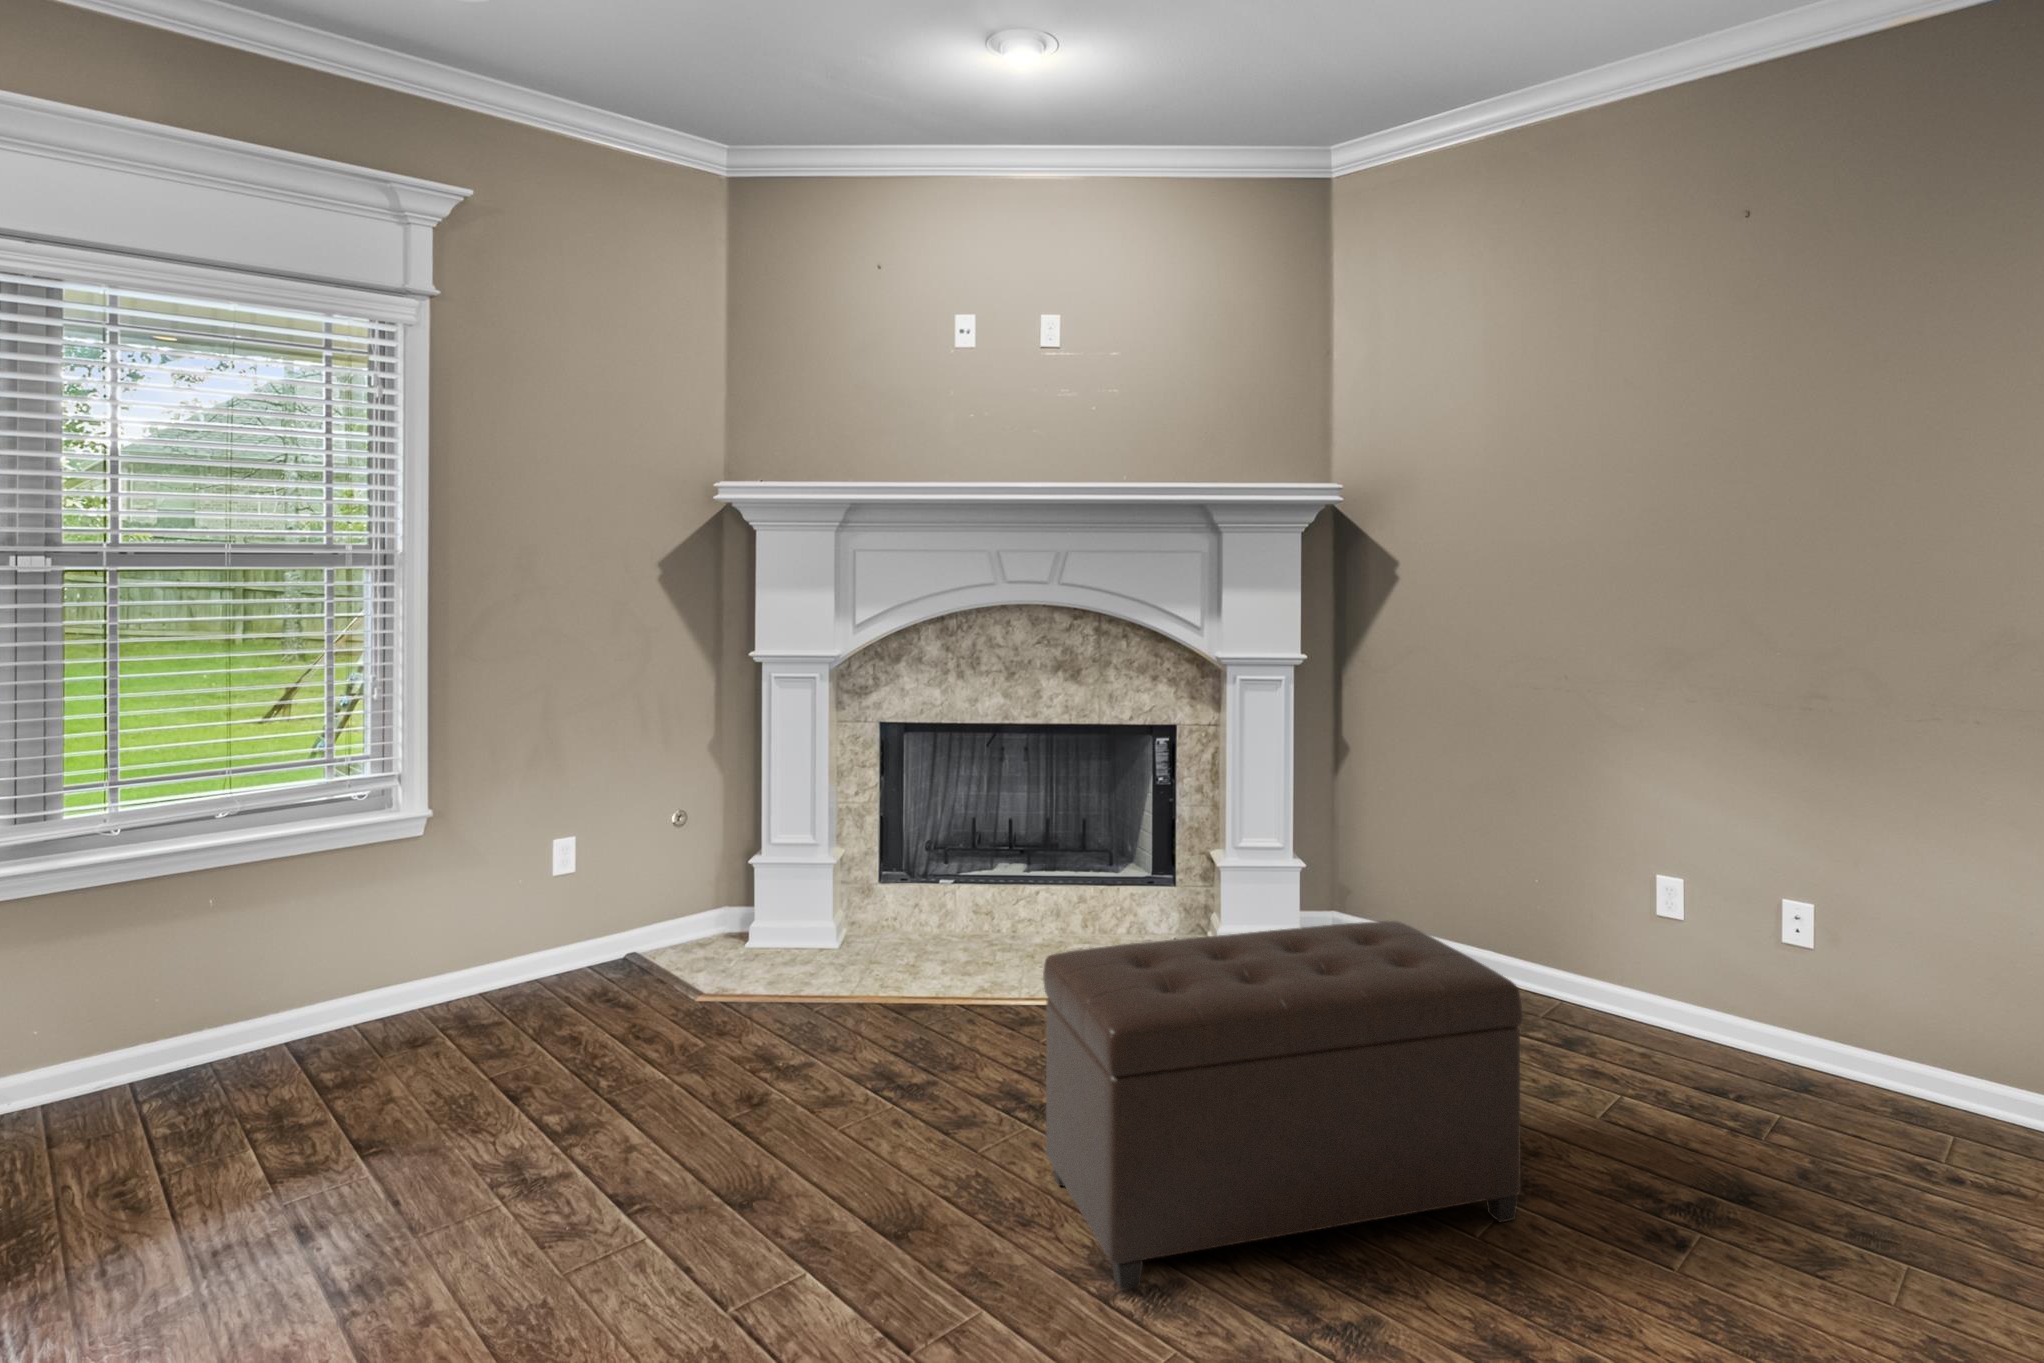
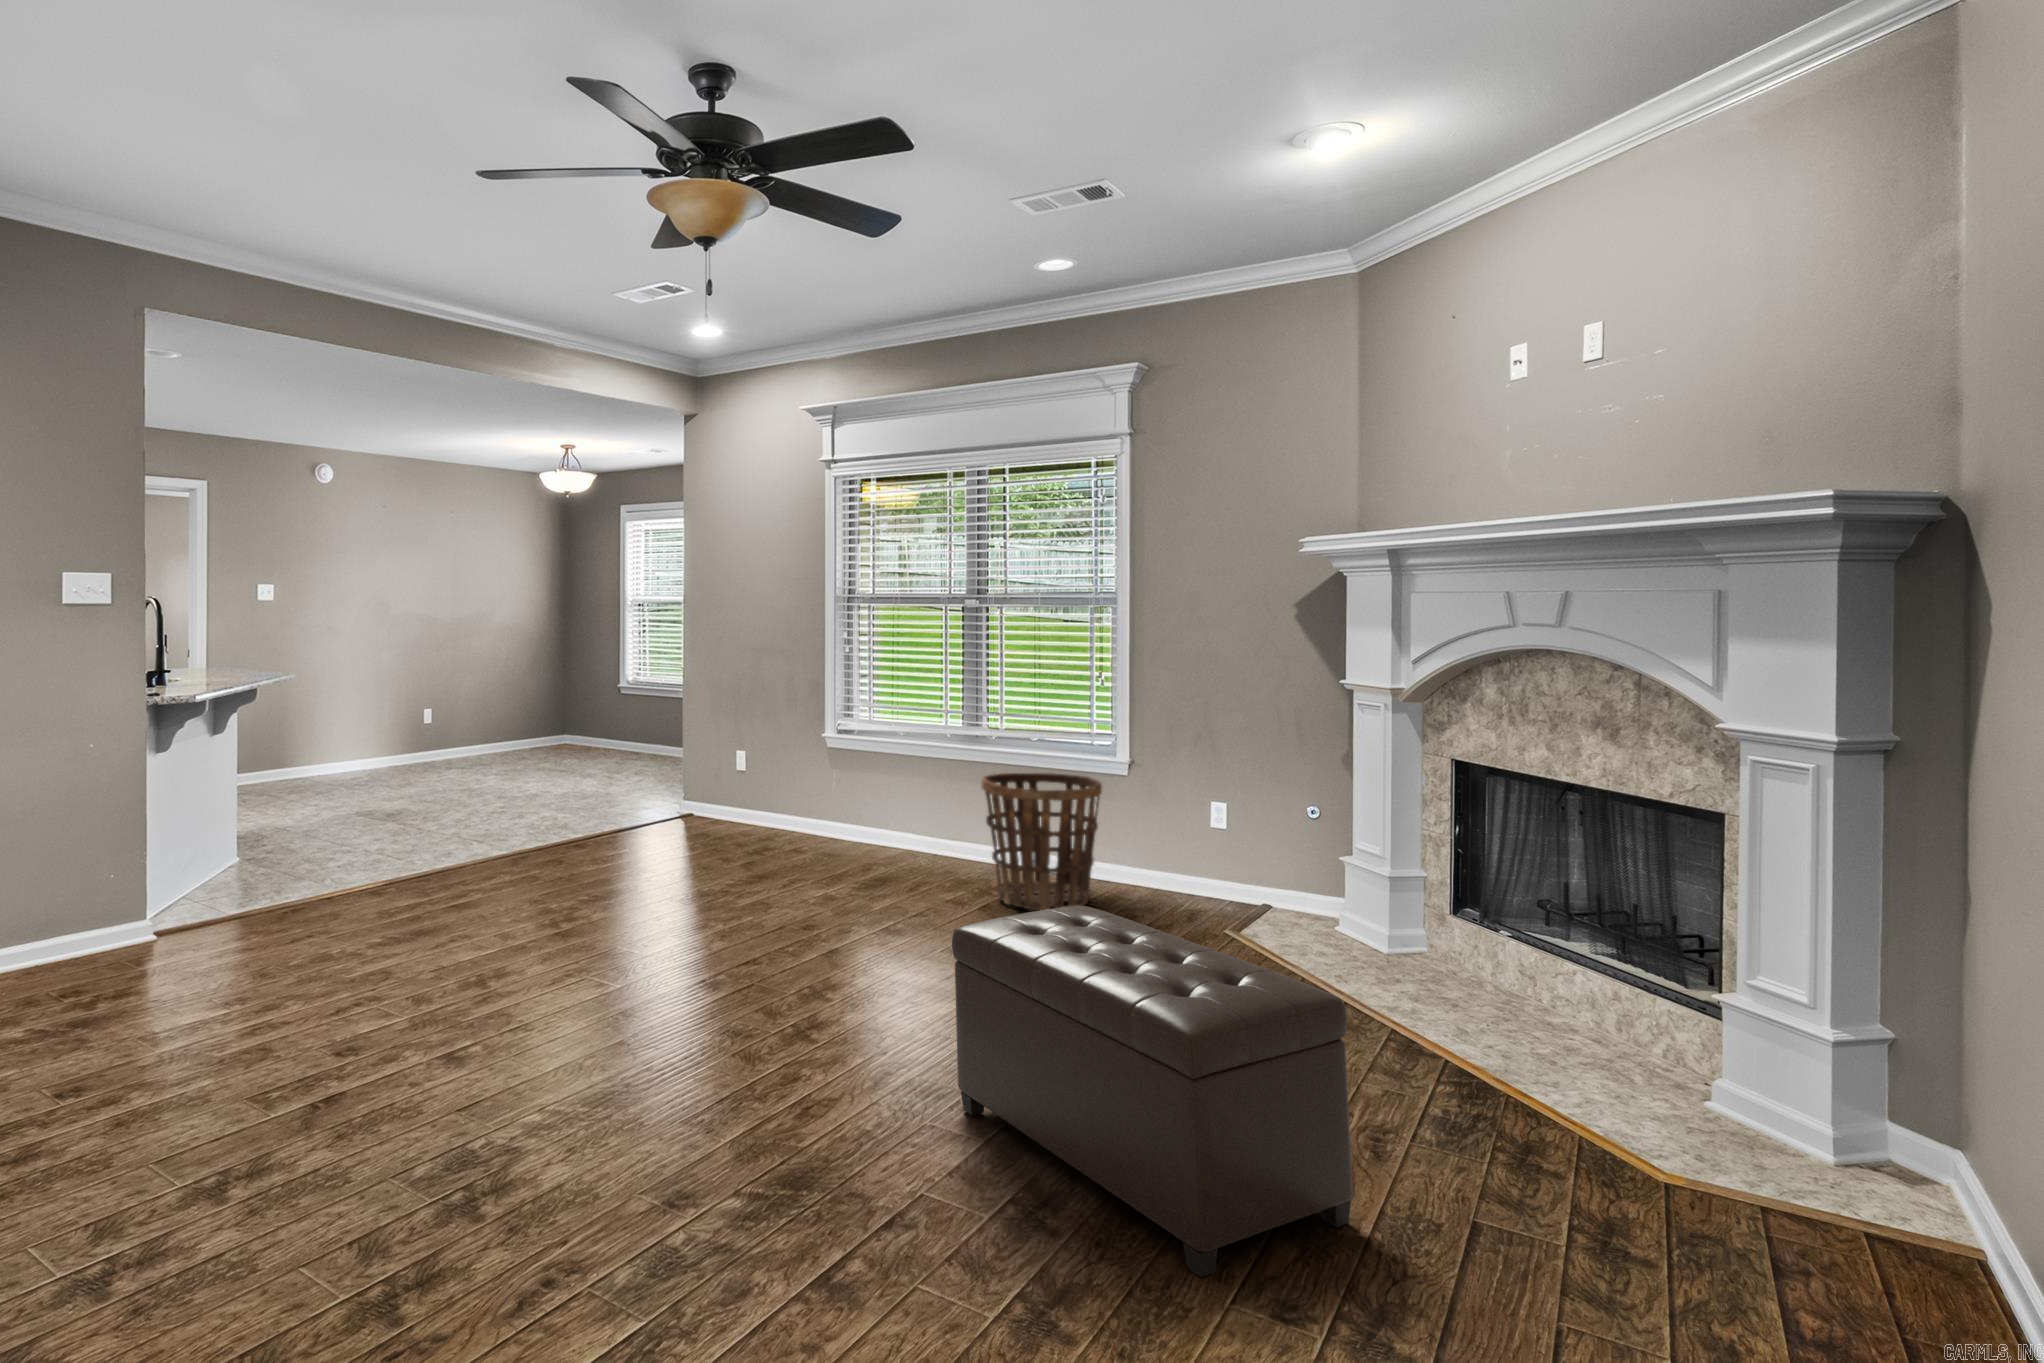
basket: none [243,842,476,1097] -> present [981,773,1102,910]

